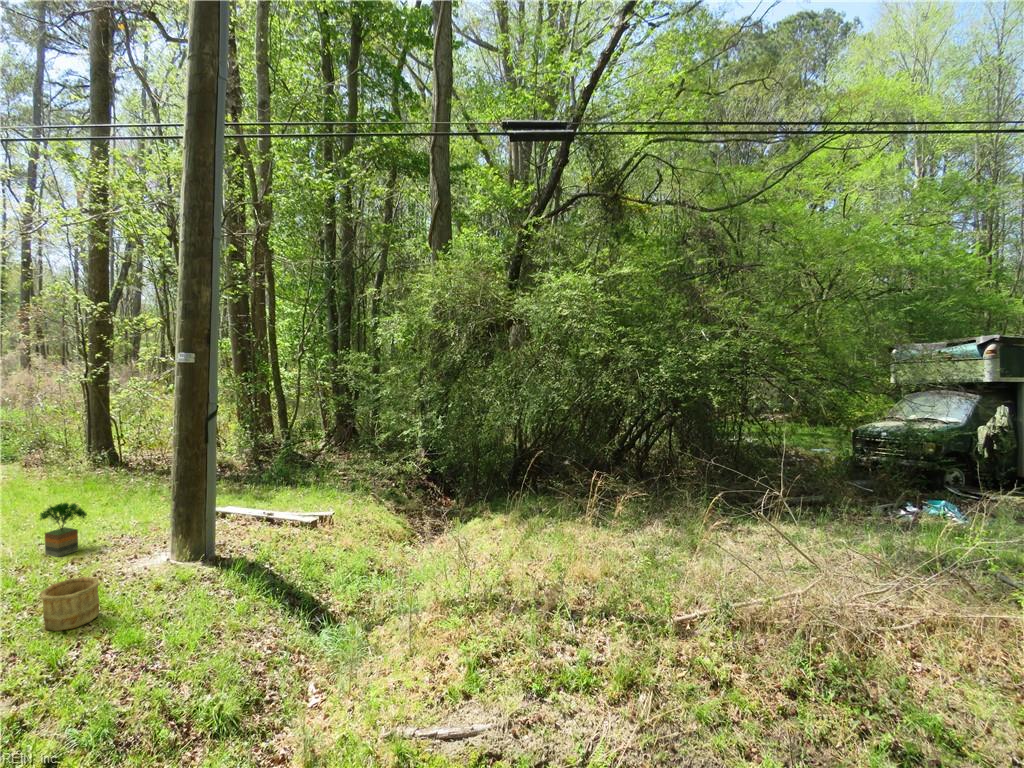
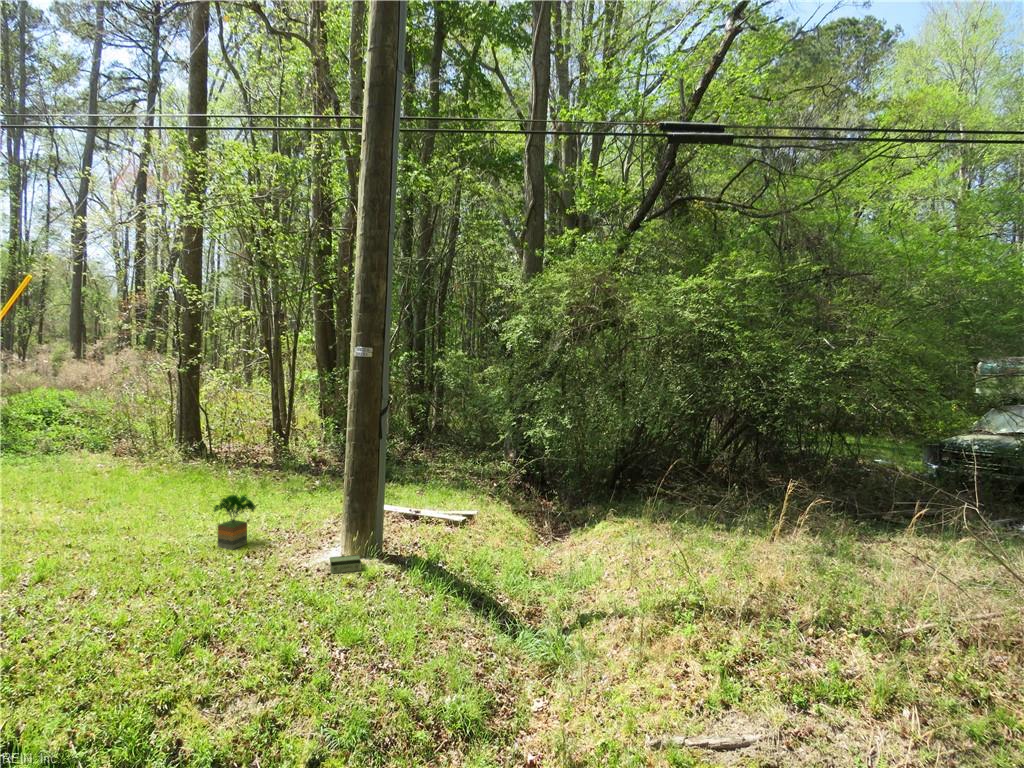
toolbox: none [143,559,181,578] -> present [330,555,361,573]
wooden bucket: present [40,577,99,631] -> none [268,571,320,625]

